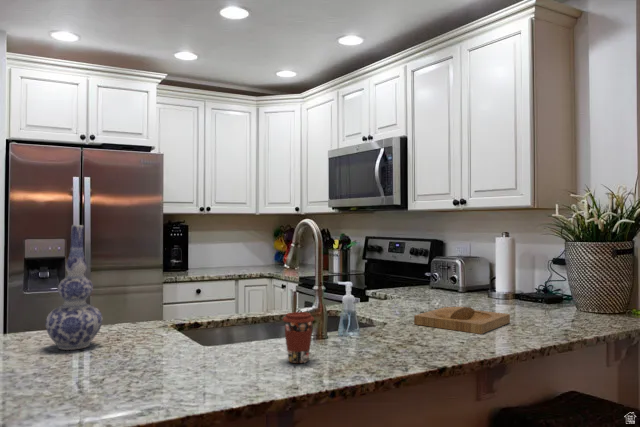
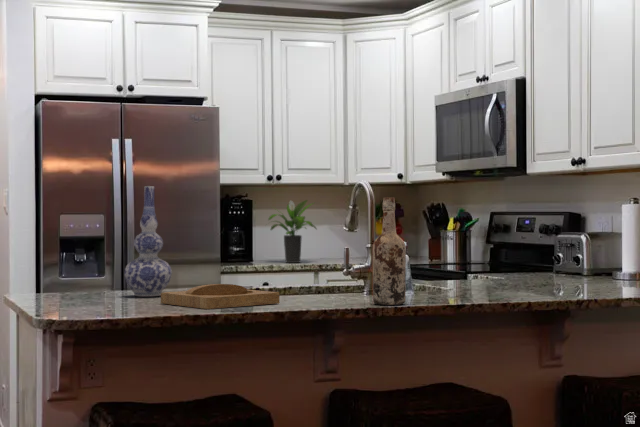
potted plant: none [198,226,237,272] -> present [269,200,316,263]
wine bottle: none [340,244,378,372] -> present [373,197,406,305]
tray: present [414,307,510,334] -> present [161,284,279,309]
coffee cup: present [283,312,314,363] -> none [327,260,355,302]

